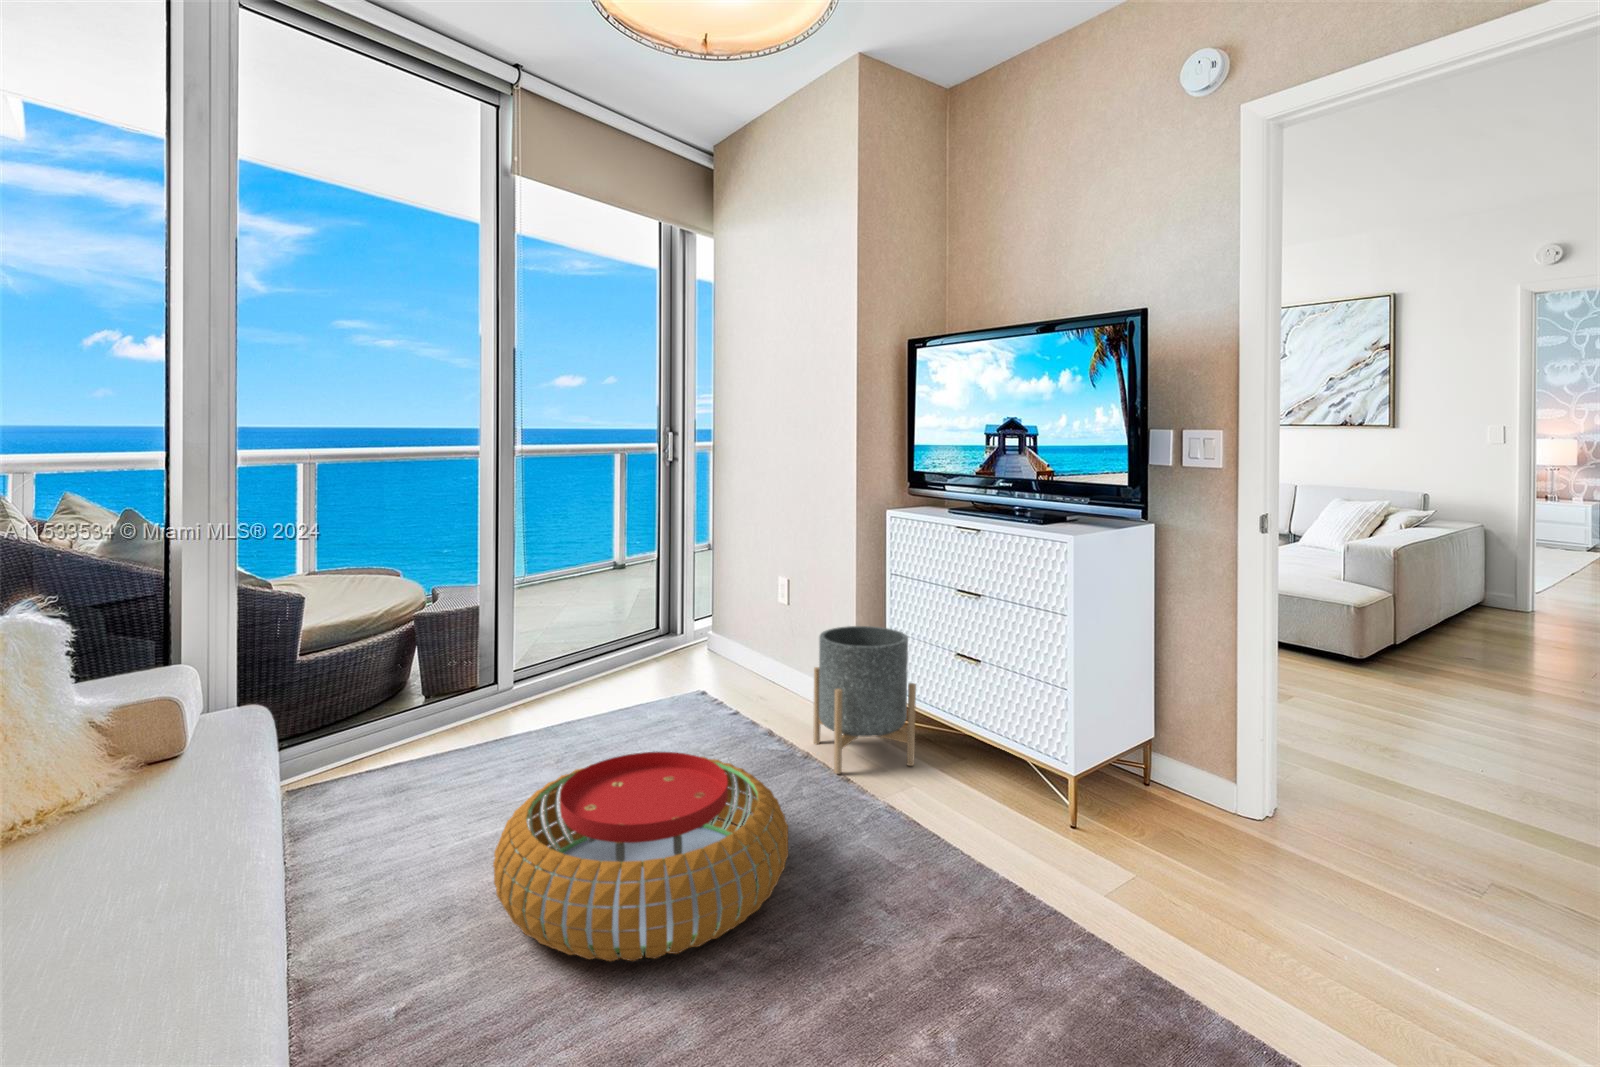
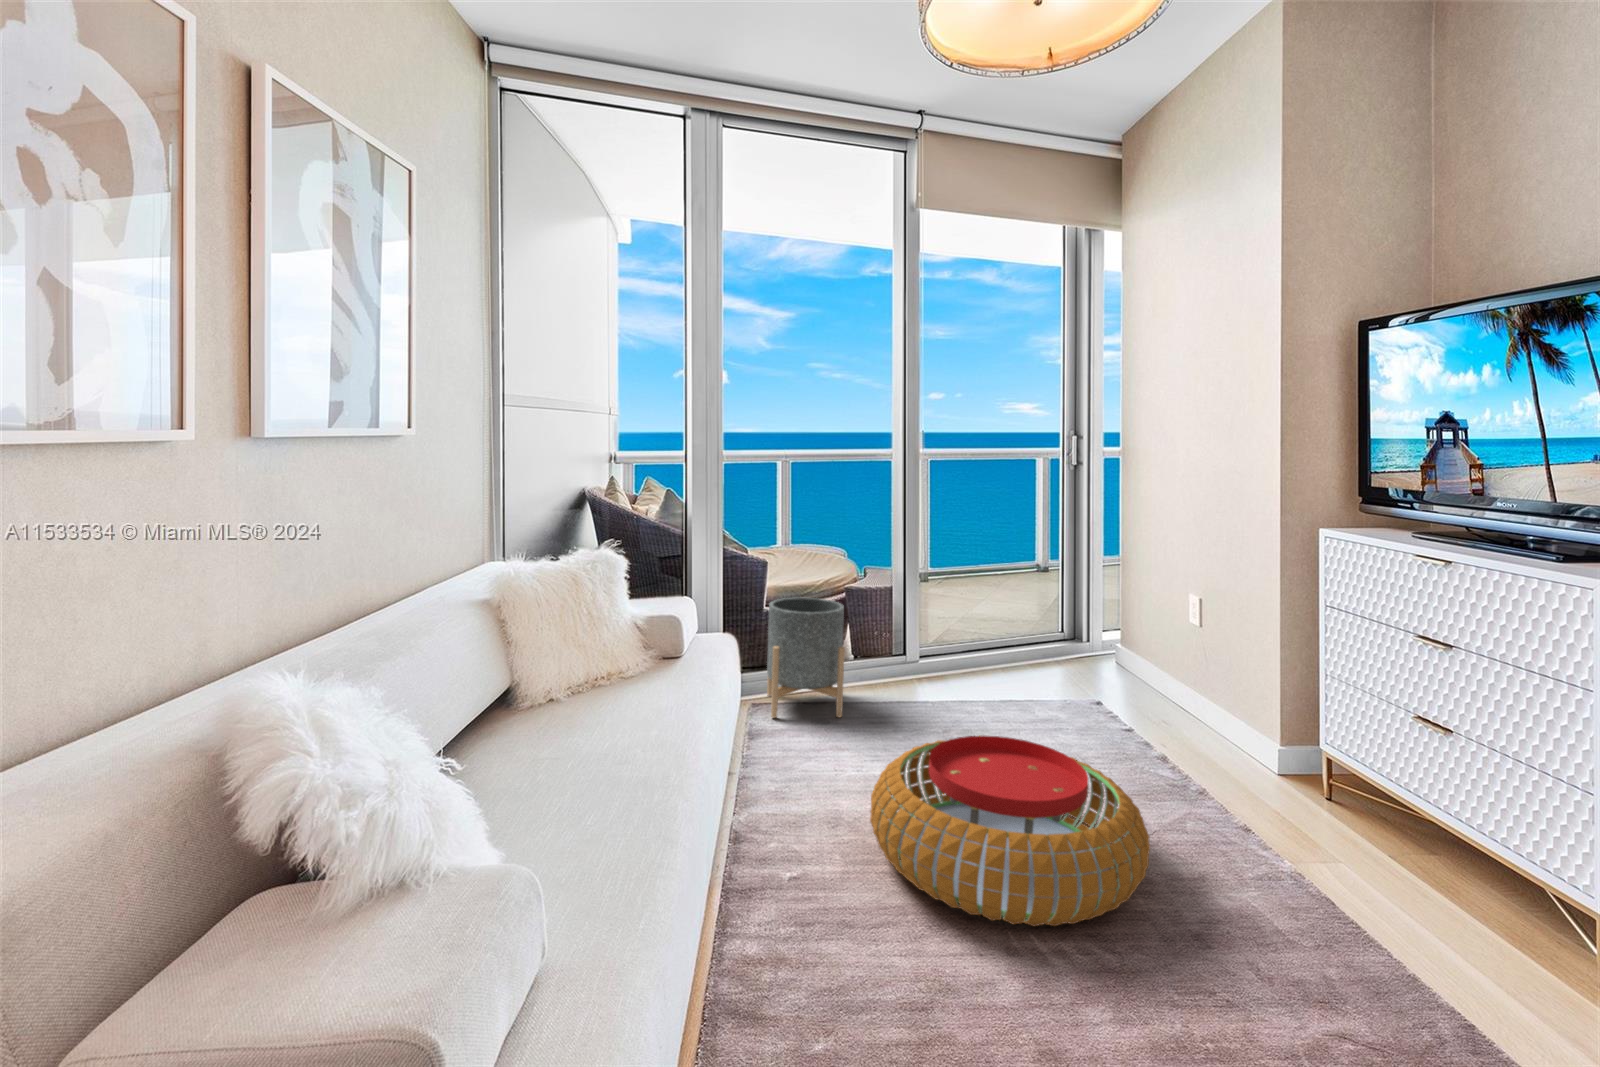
planter: present [813,626,916,774] -> present [767,598,845,718]

